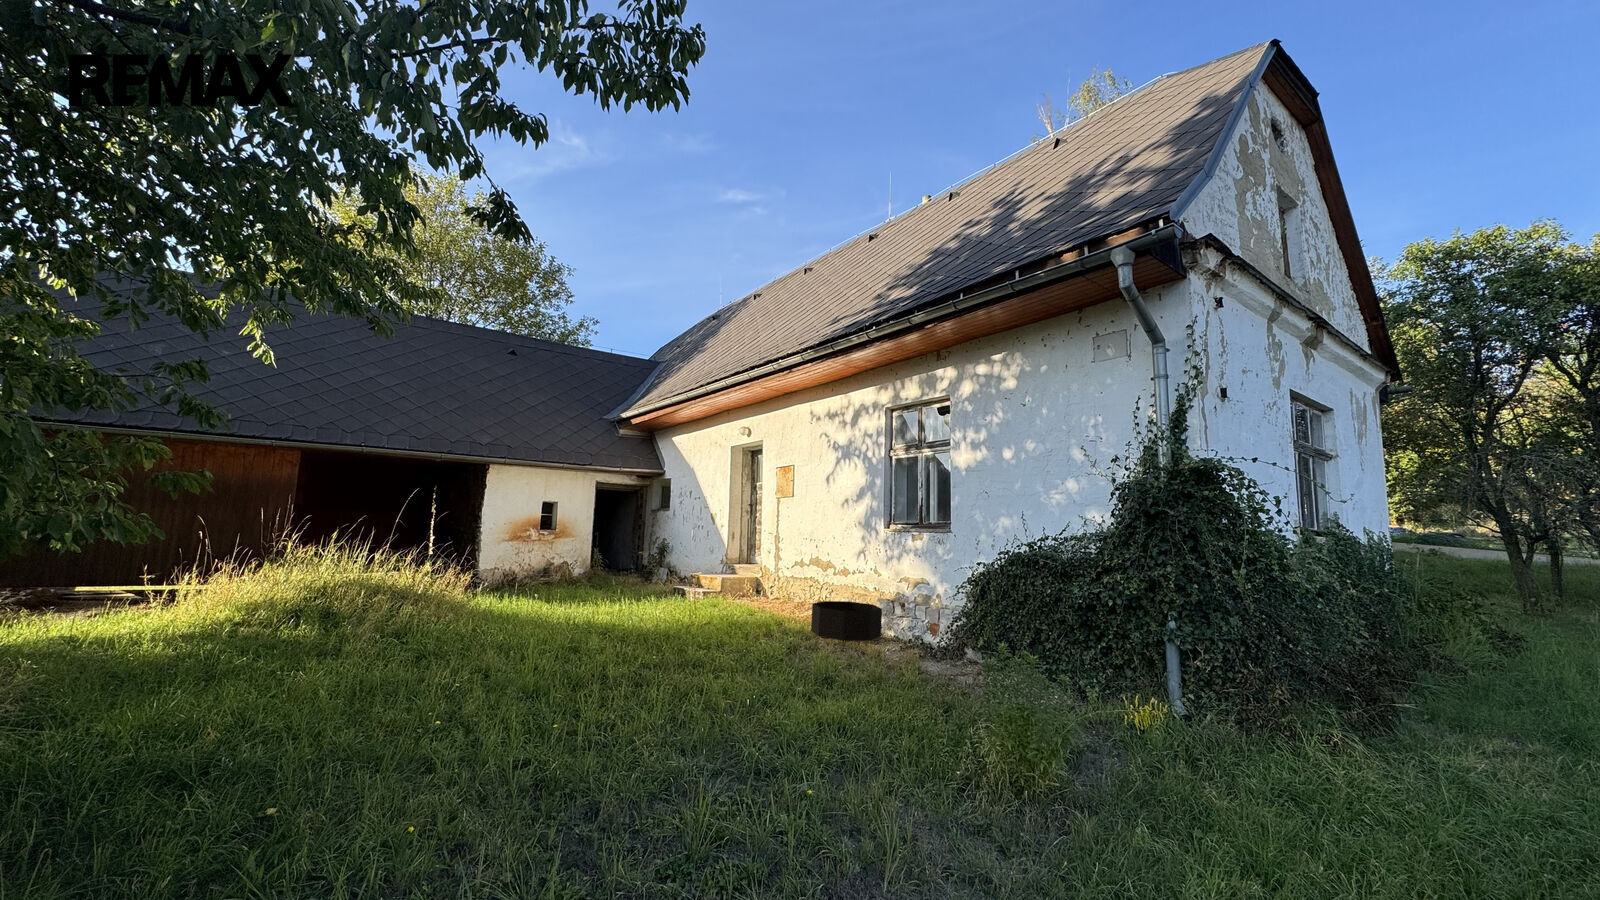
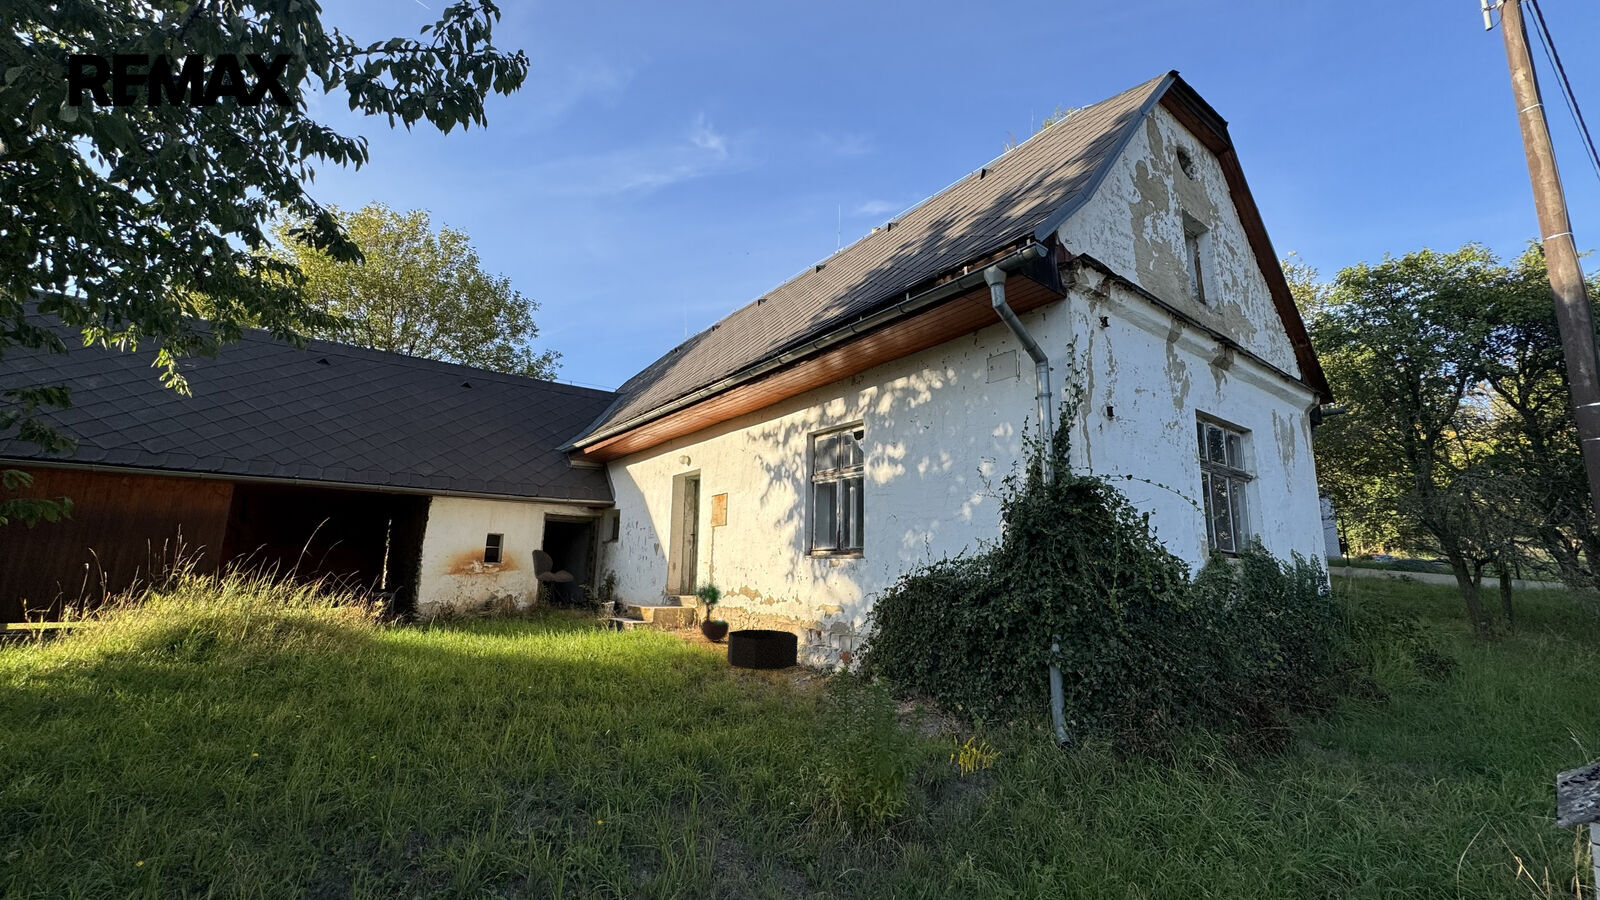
chair: none [585,517,626,579] -> present [530,550,574,611]
potted tree: none [762,548,801,612] -> present [694,583,729,642]

